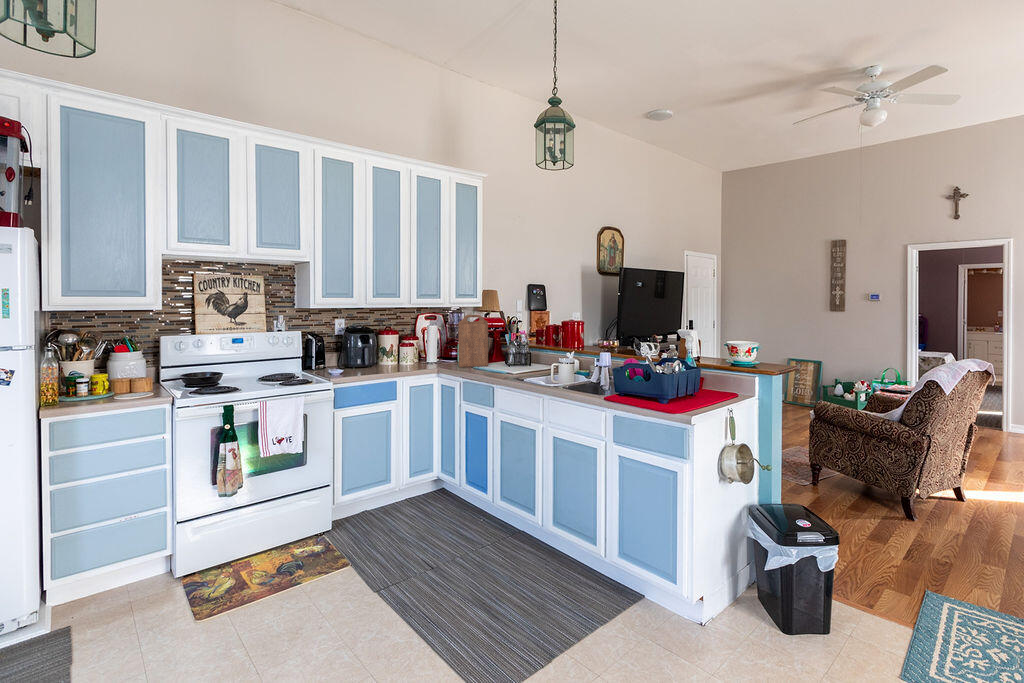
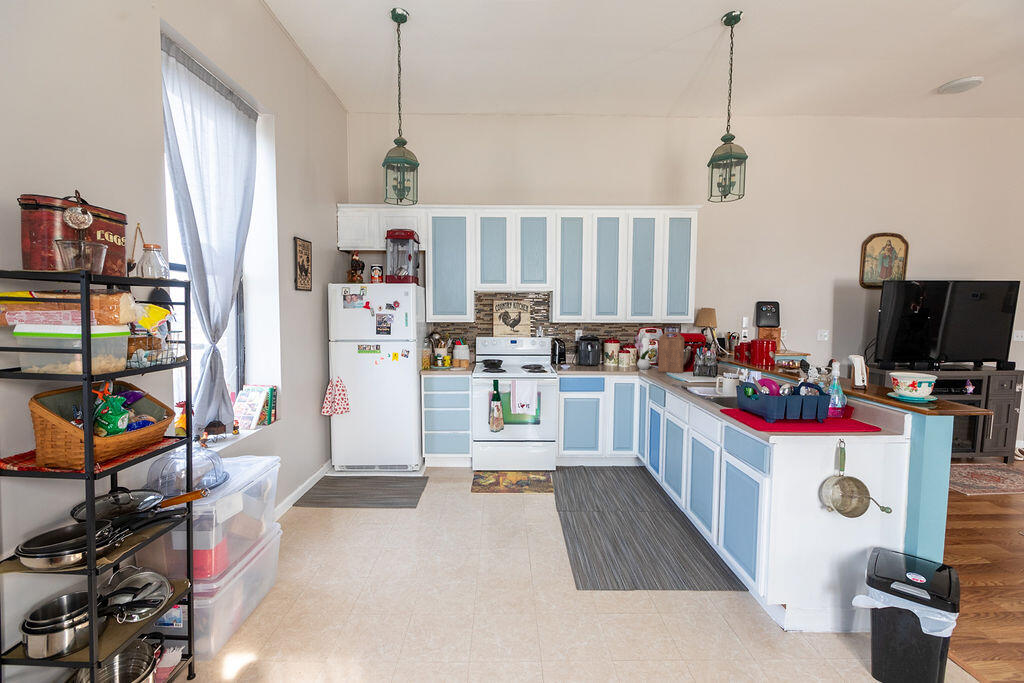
flower arrangement: none [424,315,448,366] -> present [635,330,651,369]

